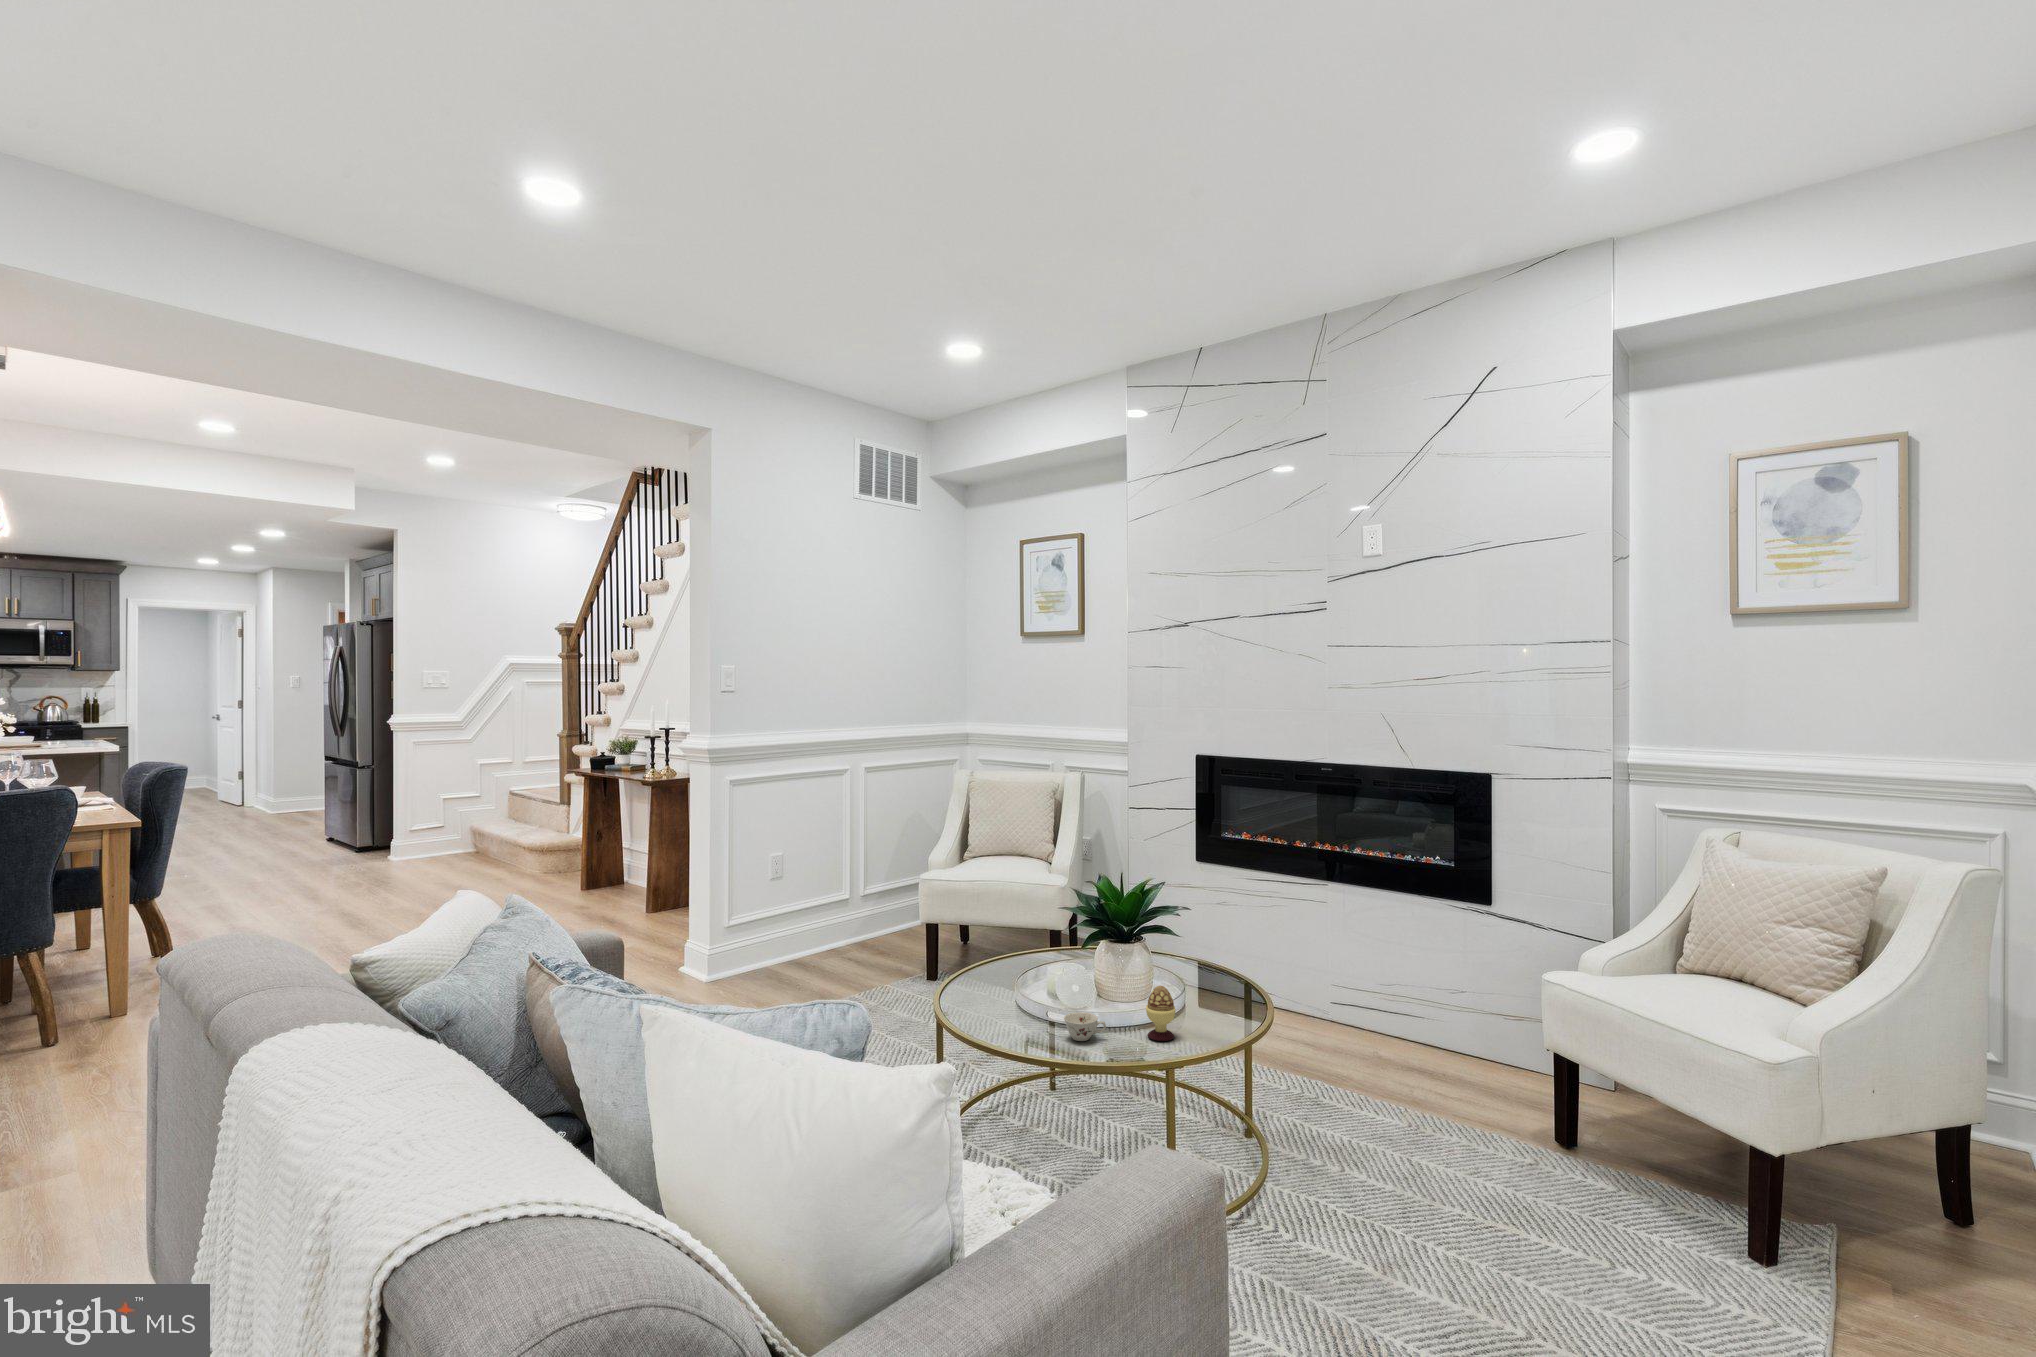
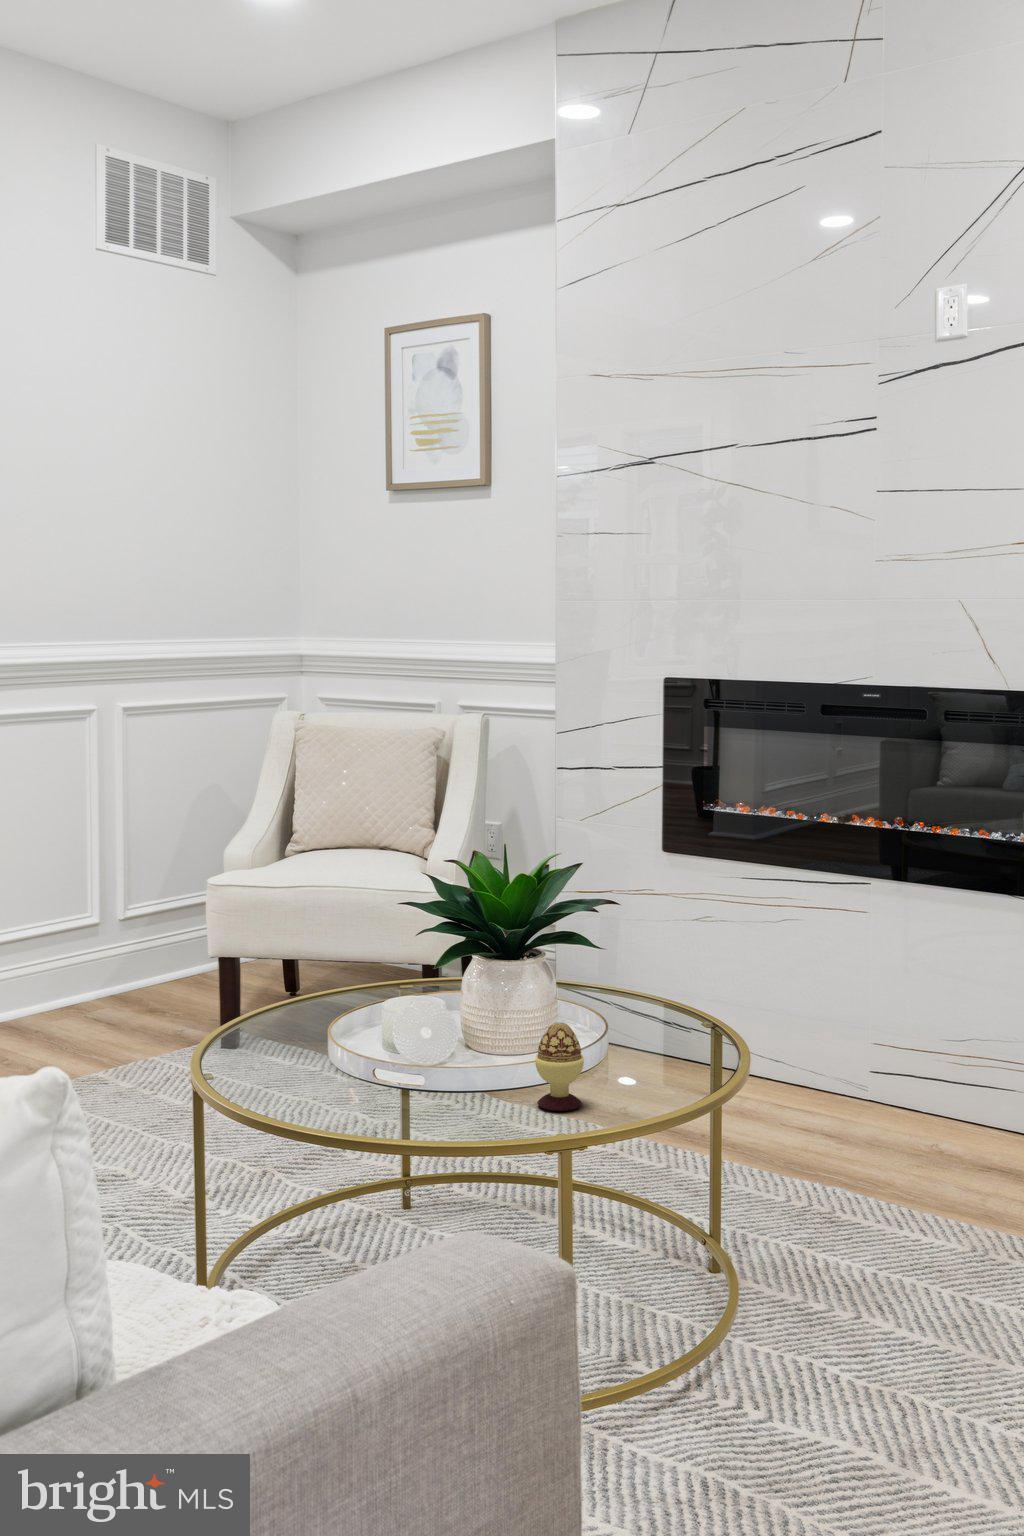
teacup: present [1064,1012,1106,1041] -> none [398,1068,468,1113]

